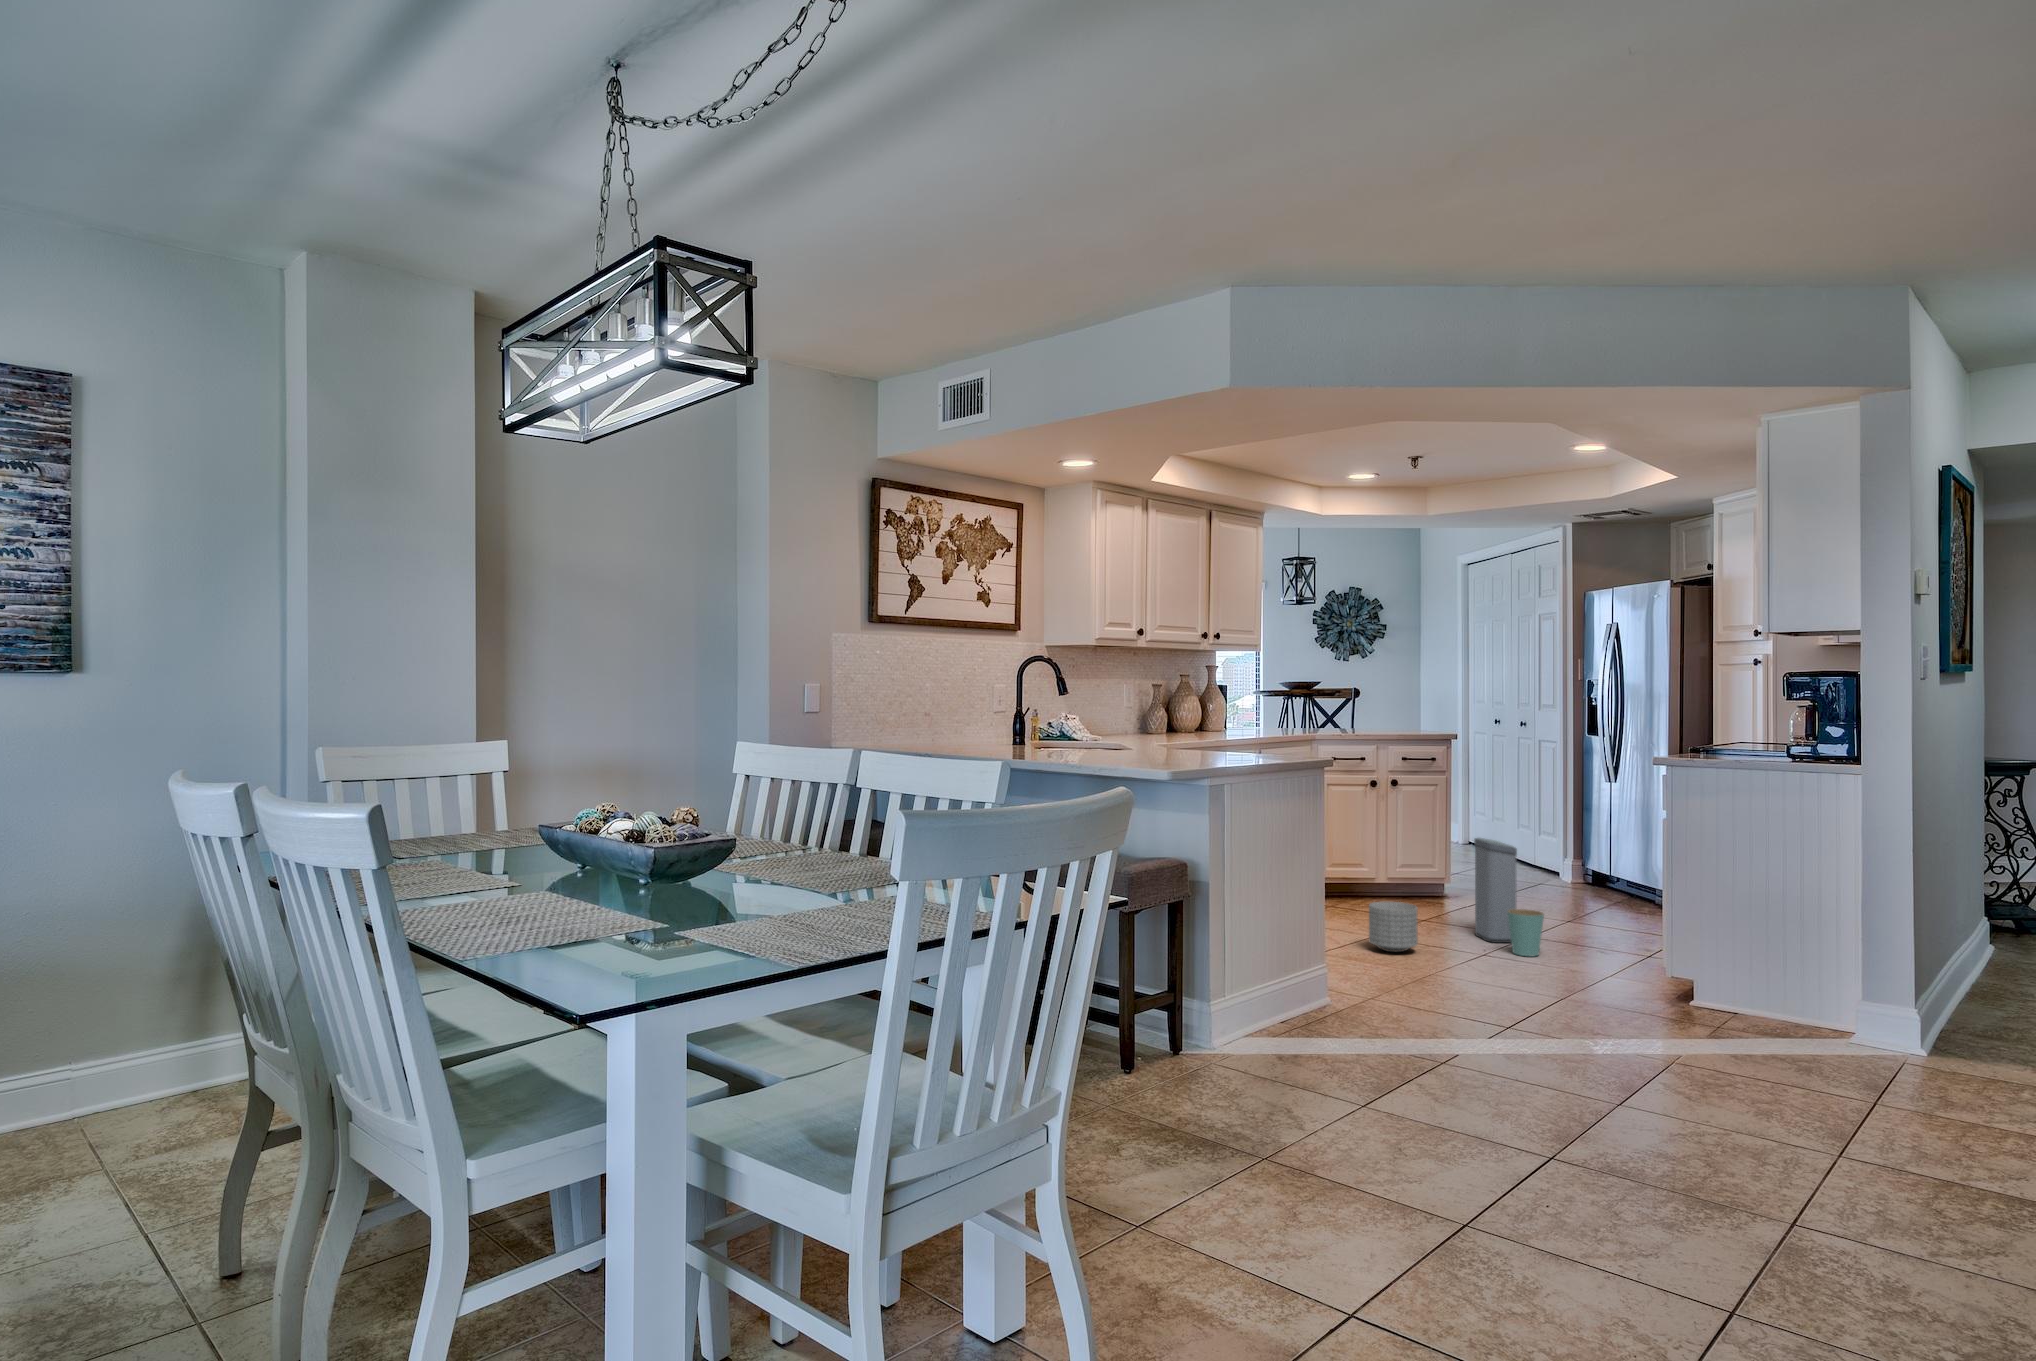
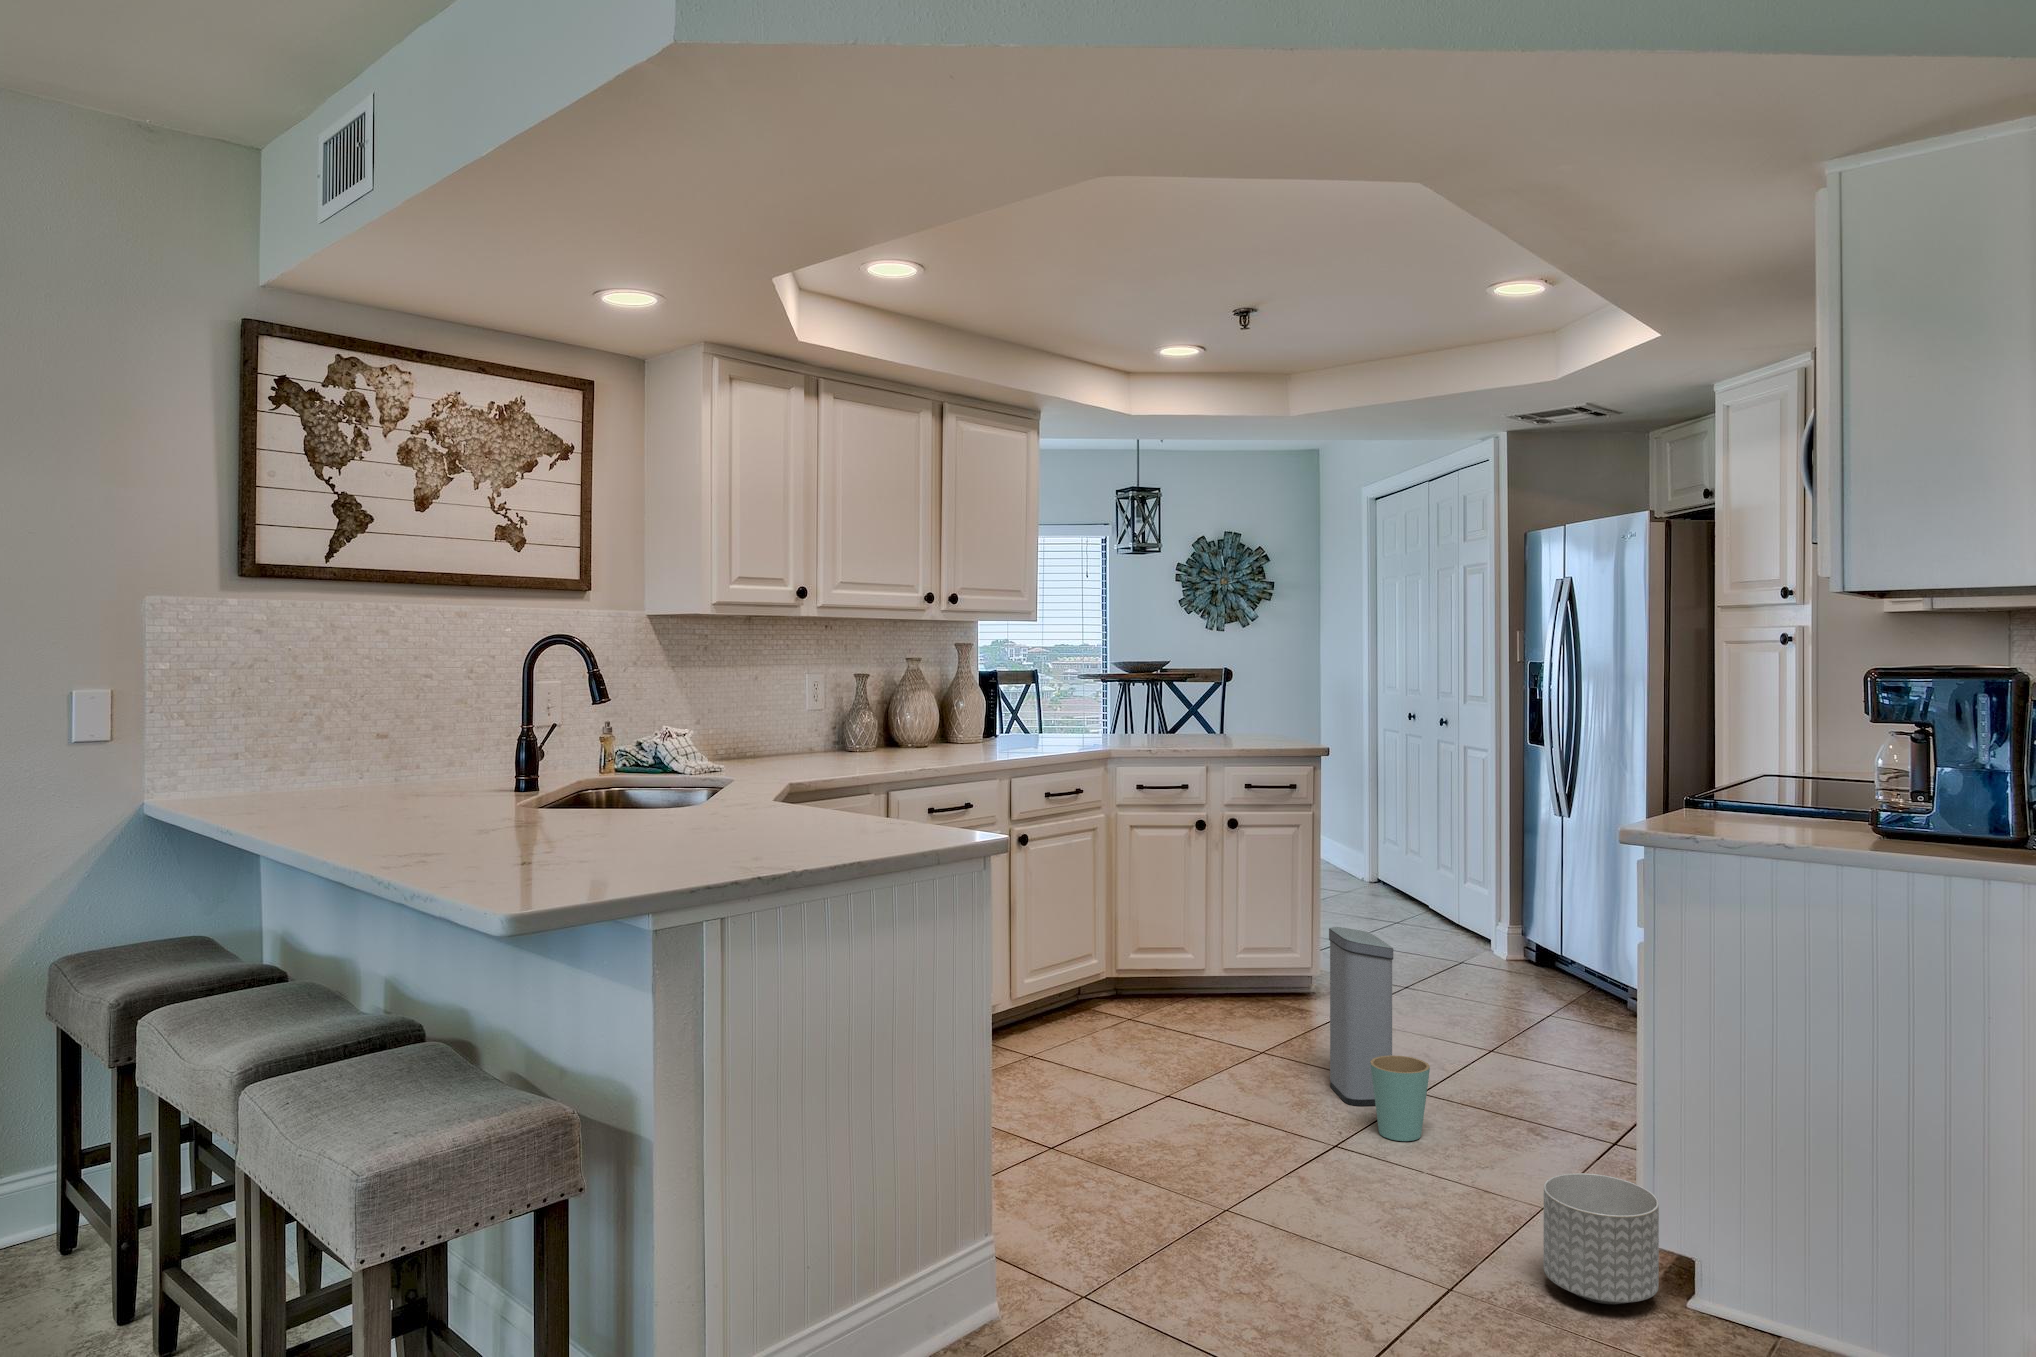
planter: present [1369,902,1418,952] -> present [1543,1173,1659,1304]

